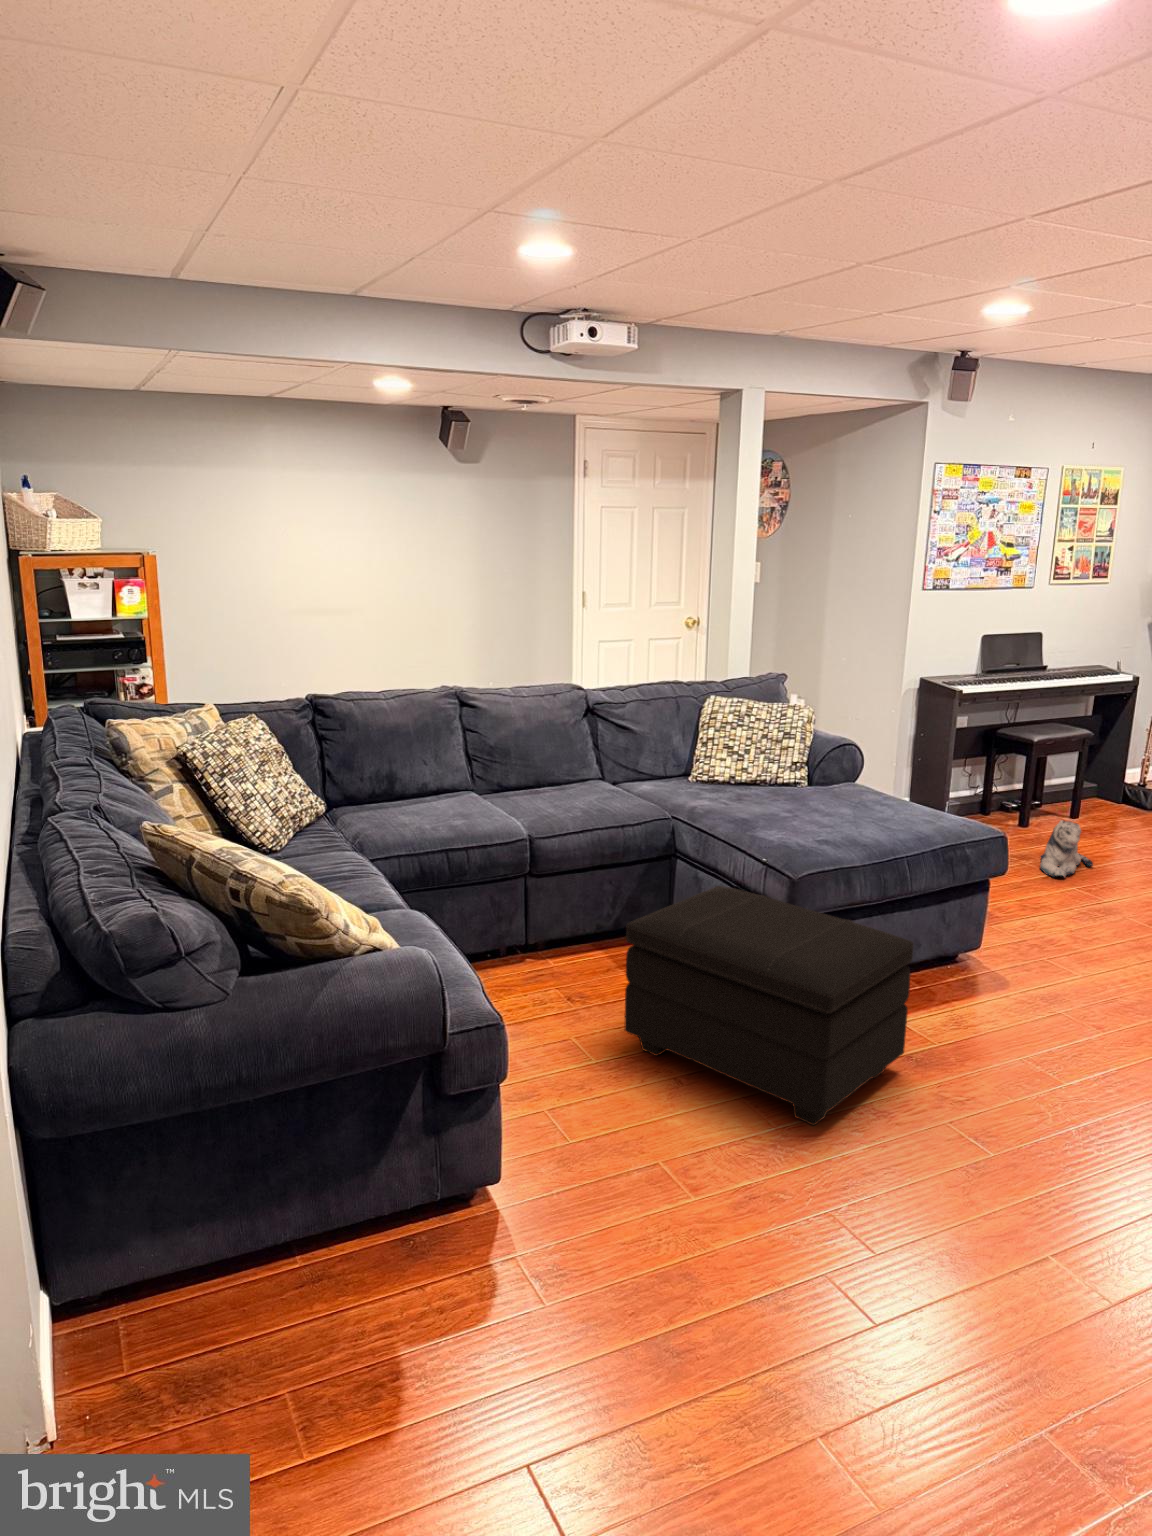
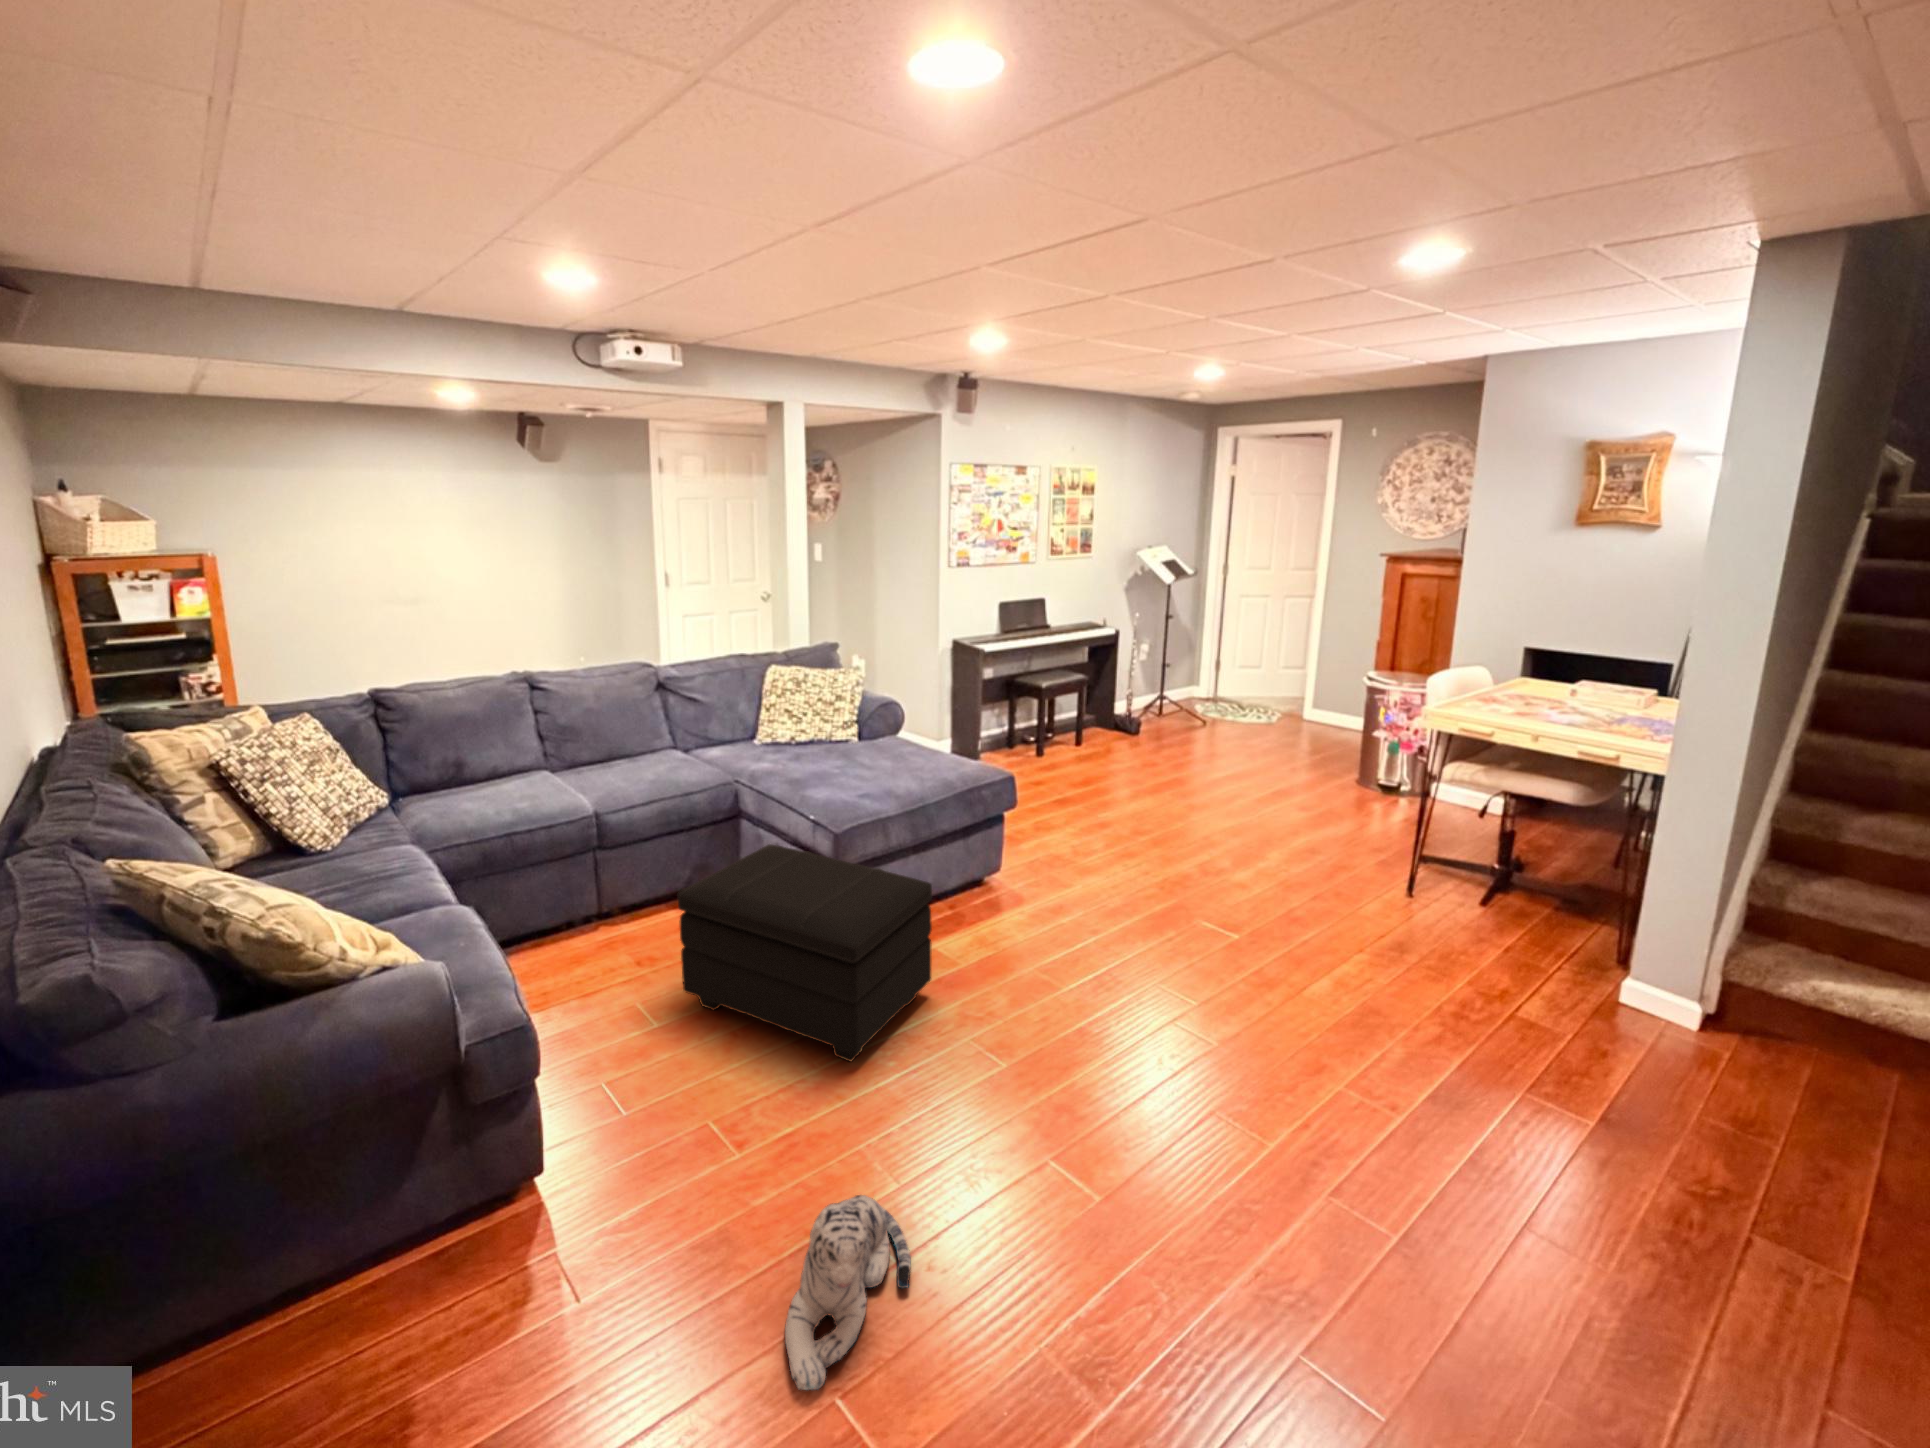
plush toy: present [1040,820,1093,877] -> present [785,1195,911,1390]

